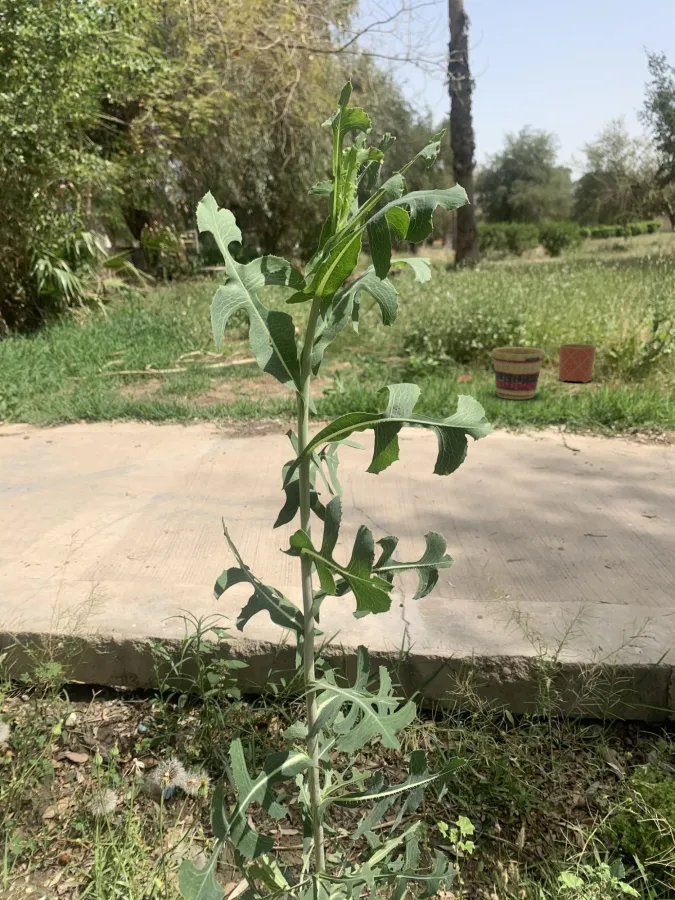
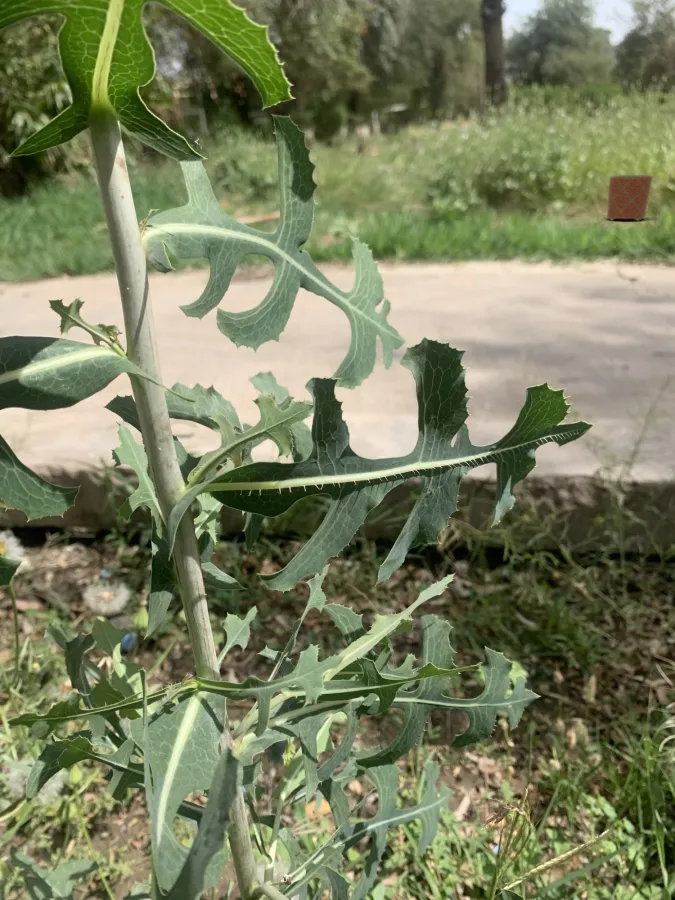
basket: present [493,347,544,400] -> none [532,174,594,236]

